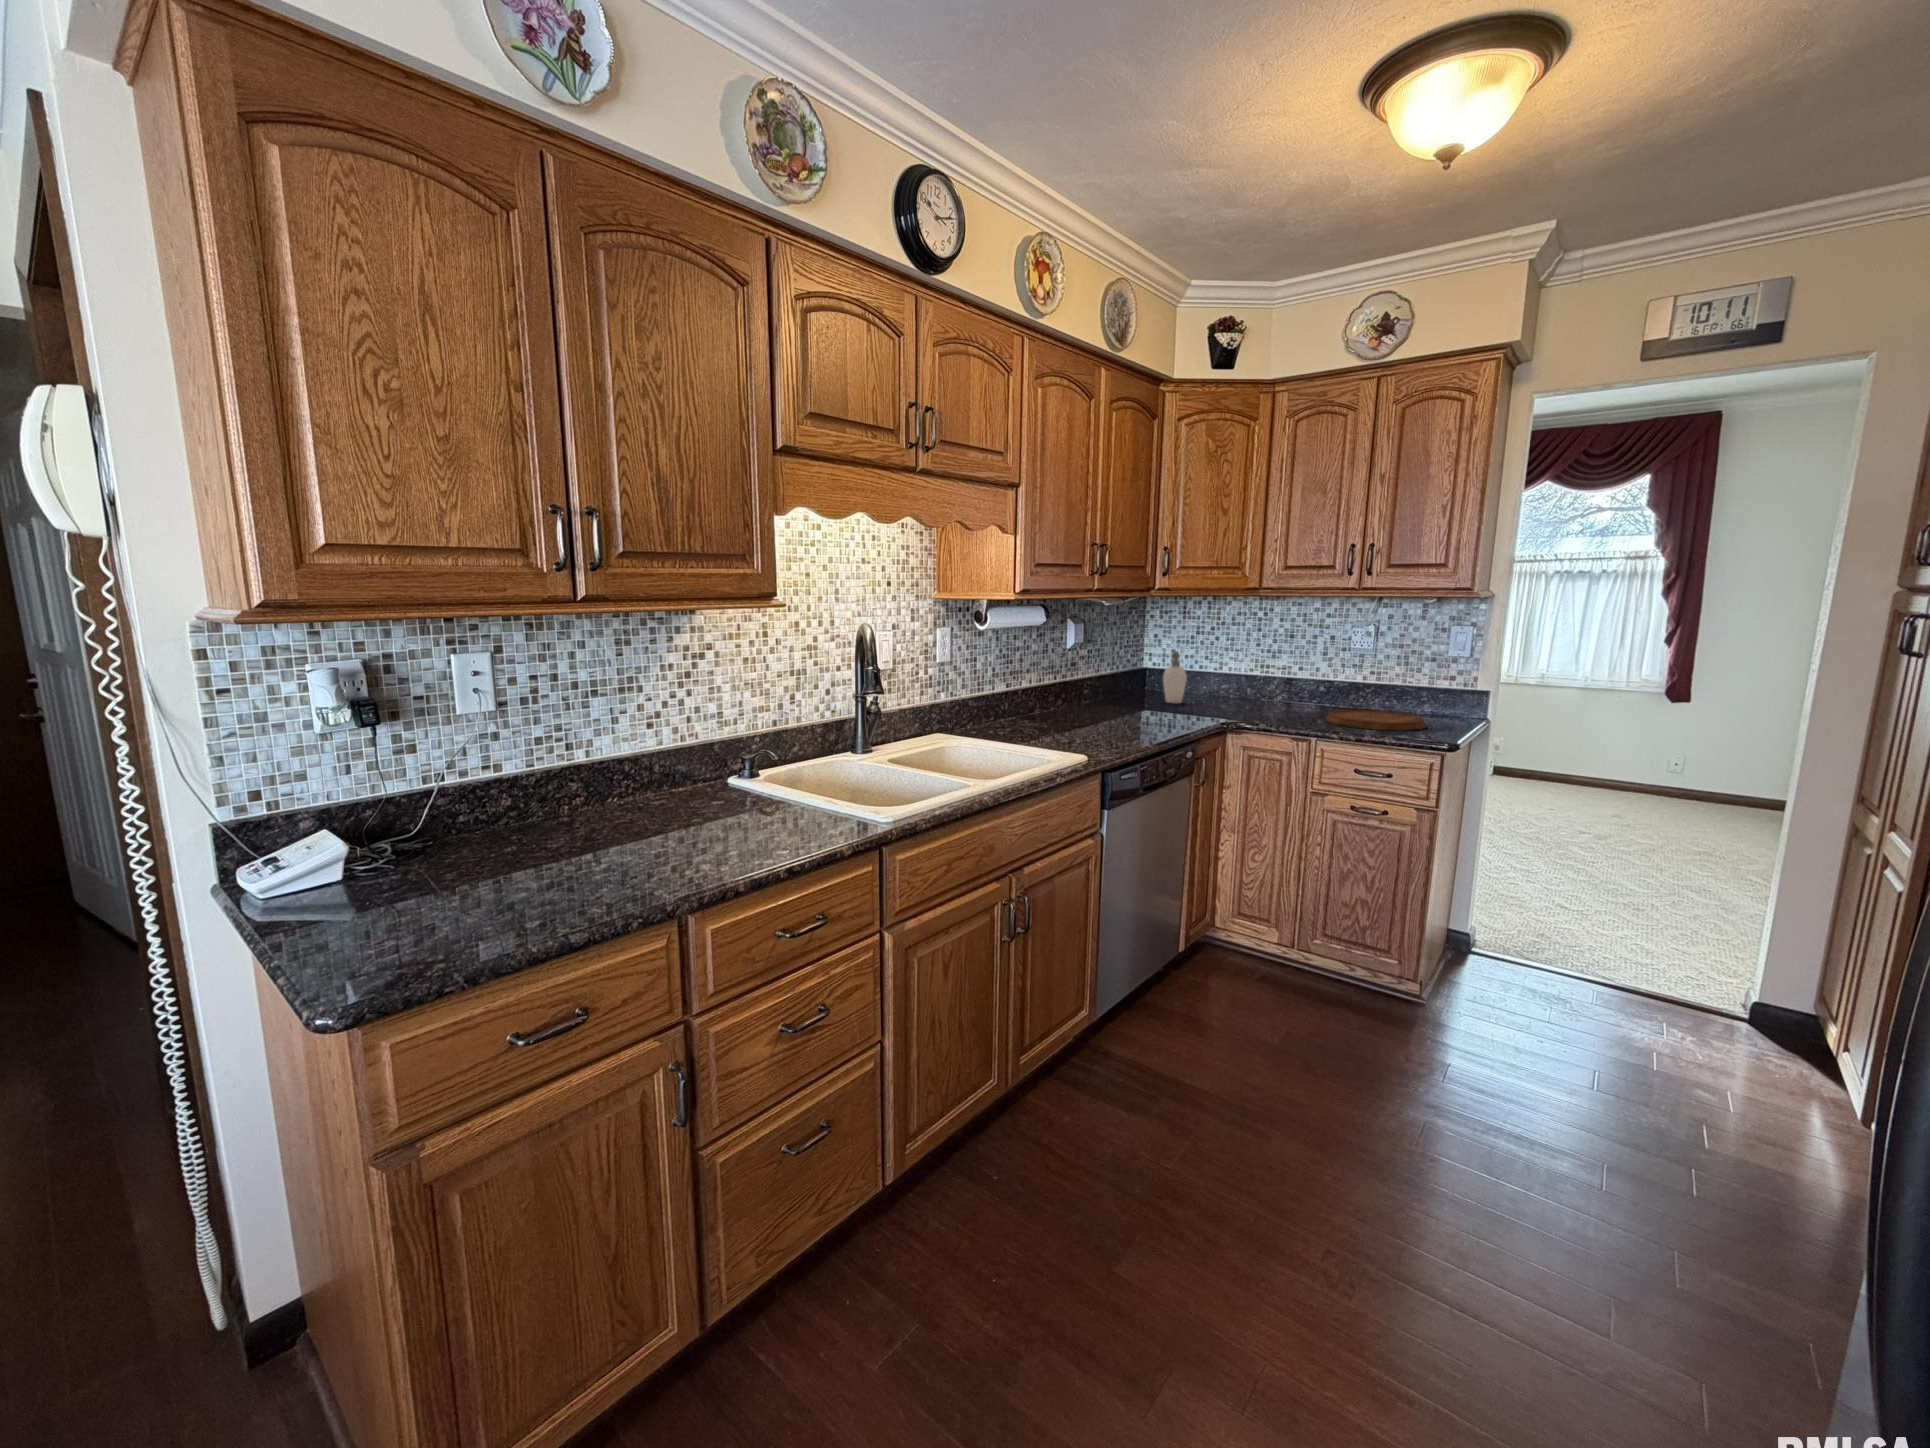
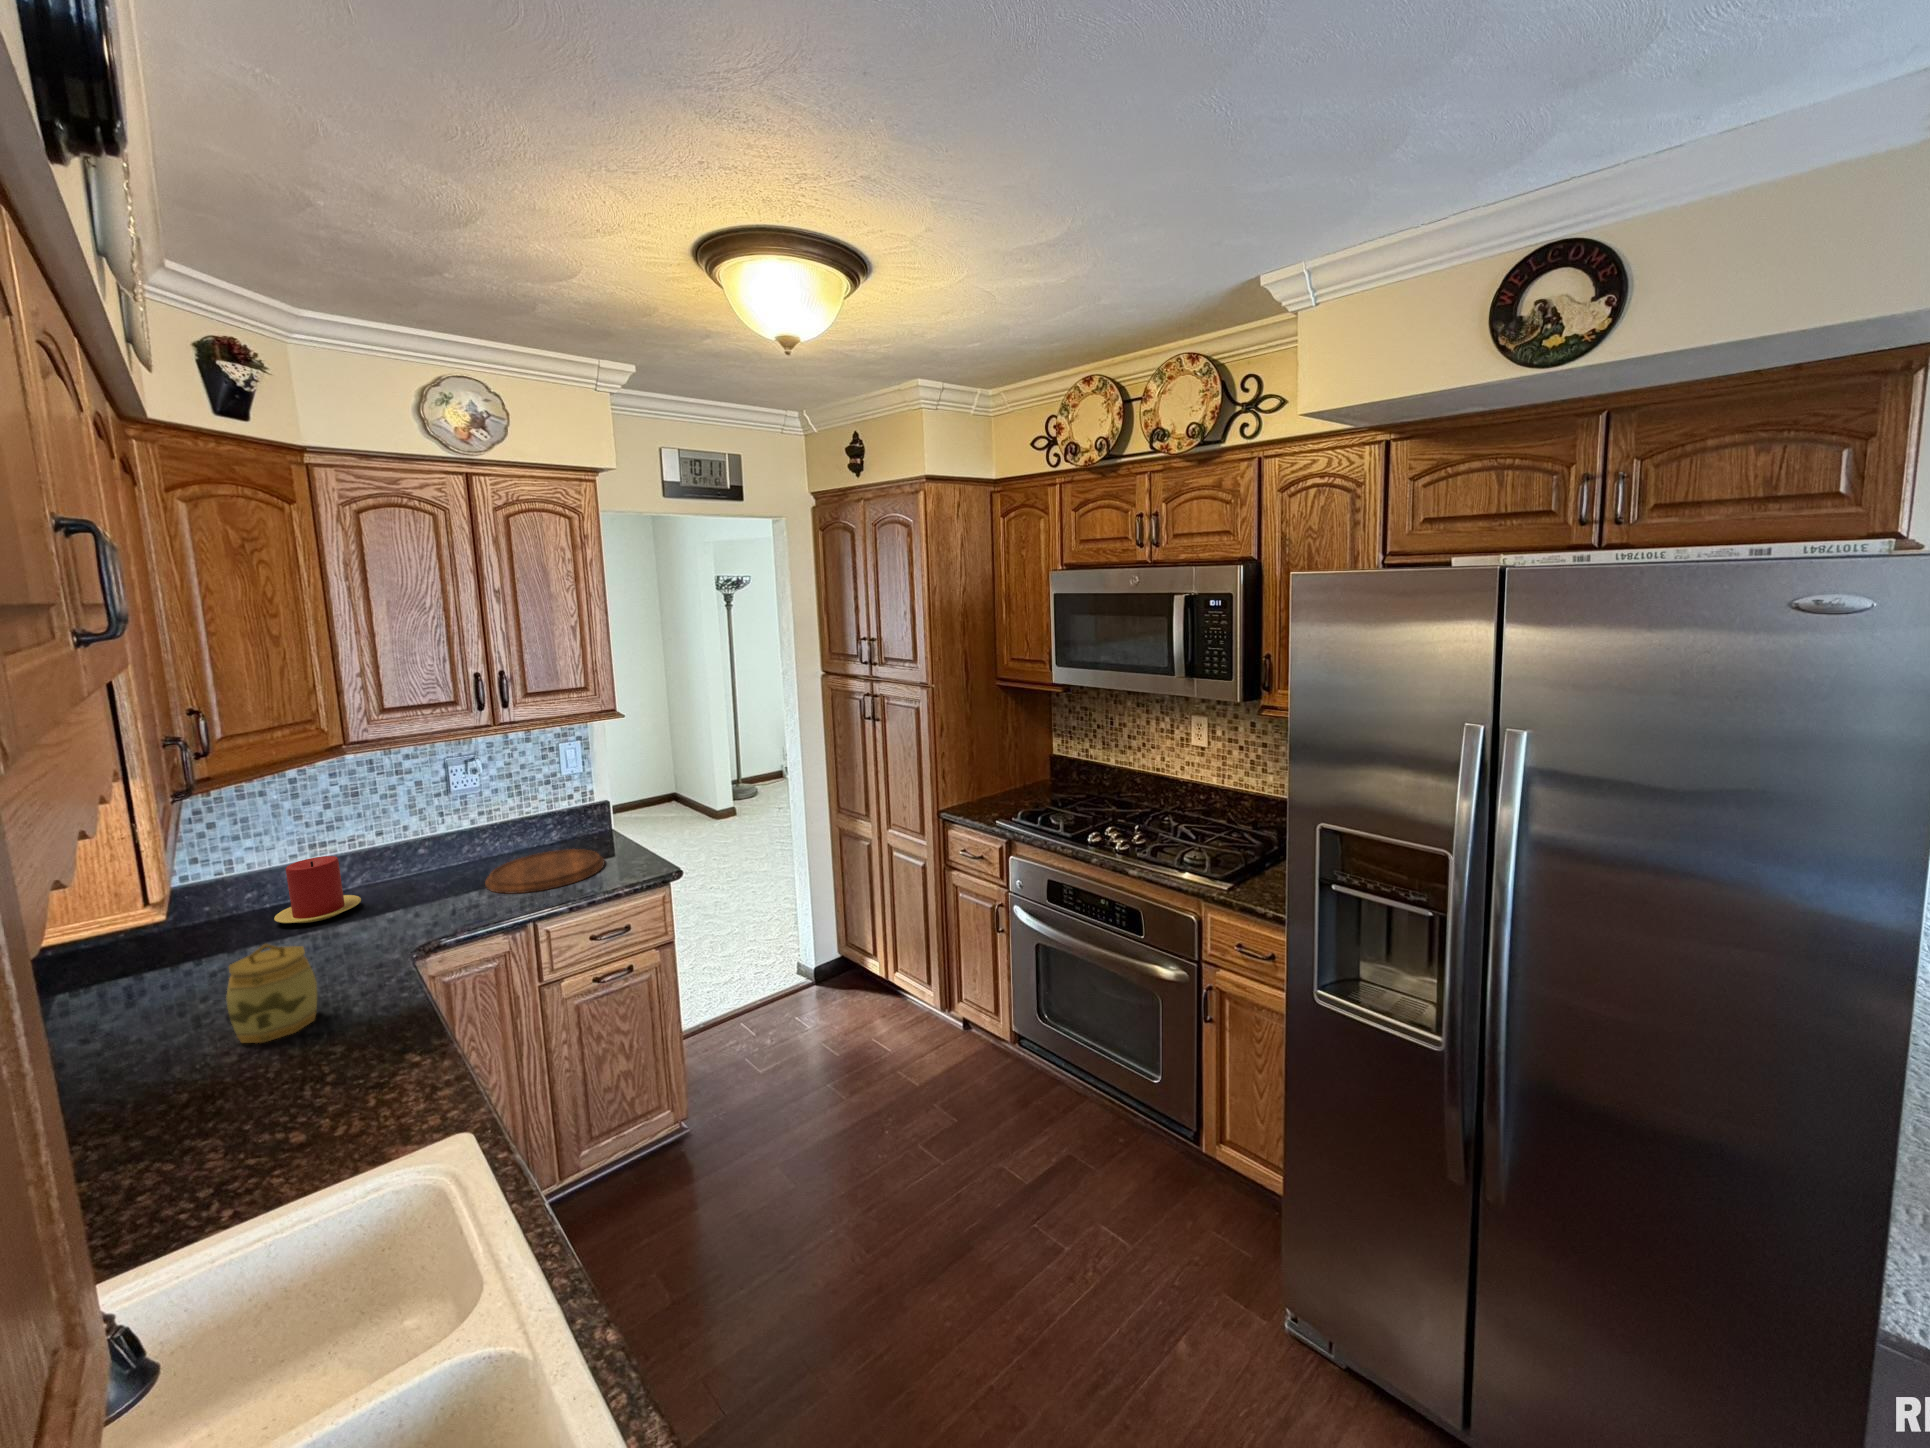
soap dispenser: present [1163,651,1187,703] -> none [146,867,213,965]
candle: none [1220,669,1267,708] -> present [274,856,361,923]
jar: none [1118,673,1158,724] -> present [226,944,317,1043]

